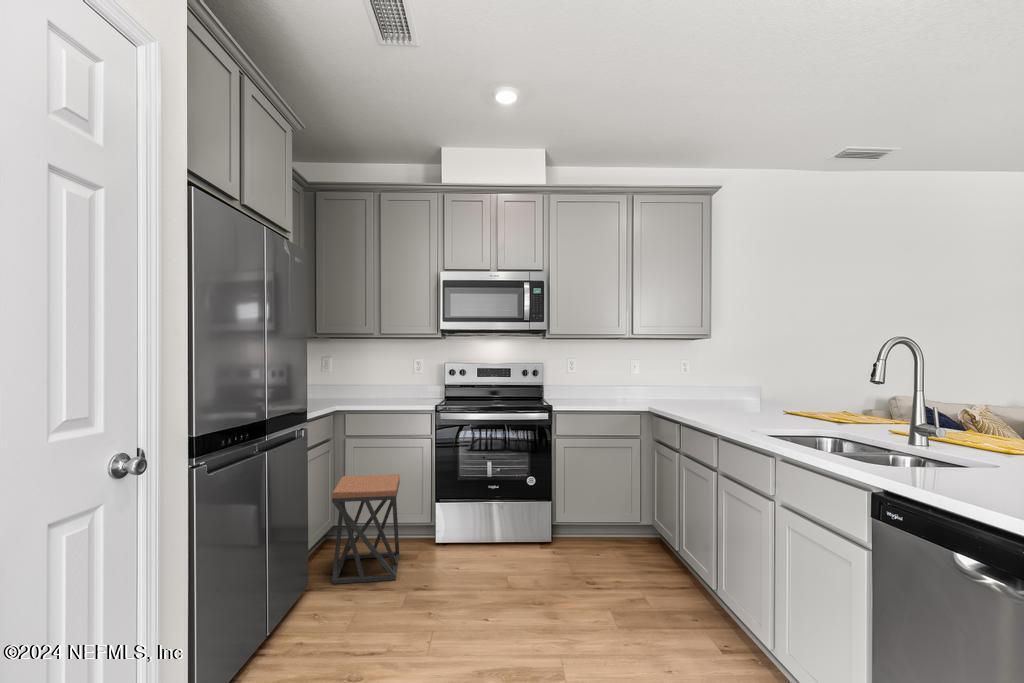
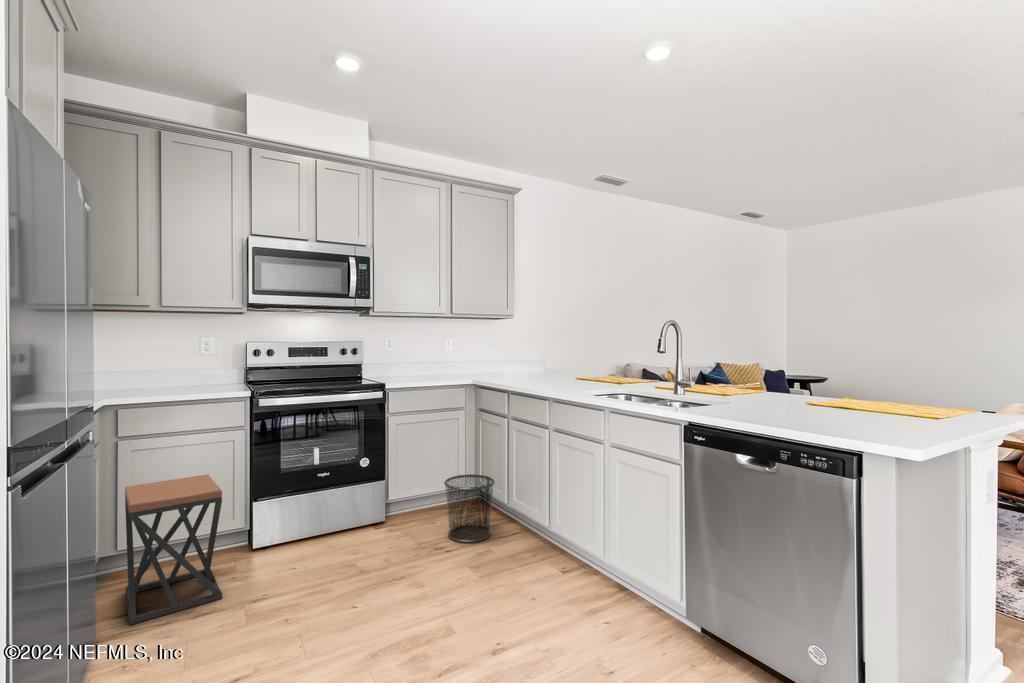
waste bin: none [601,508,655,583] -> present [444,474,494,543]

